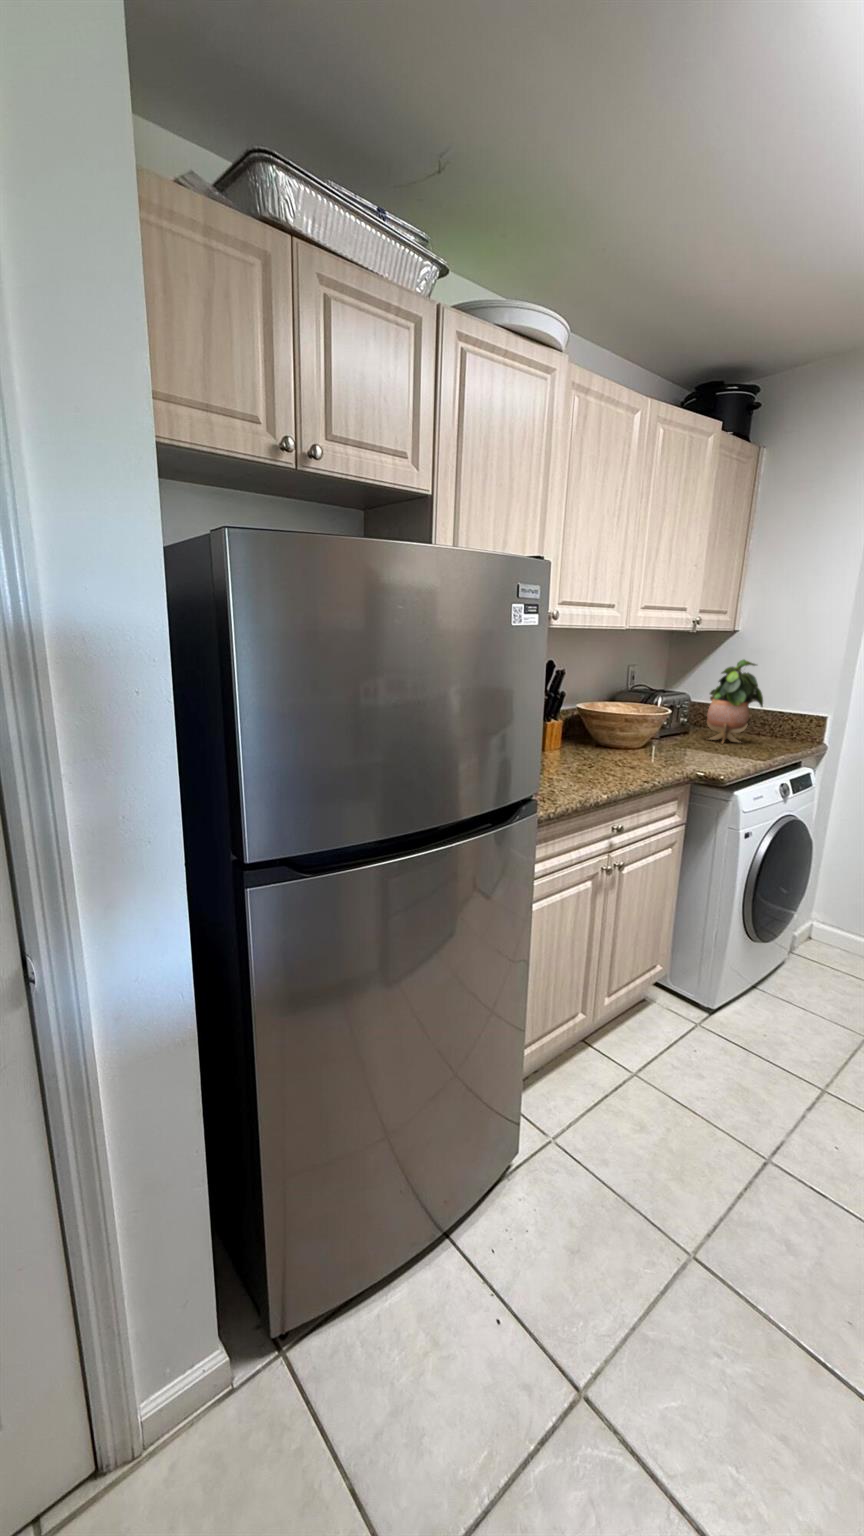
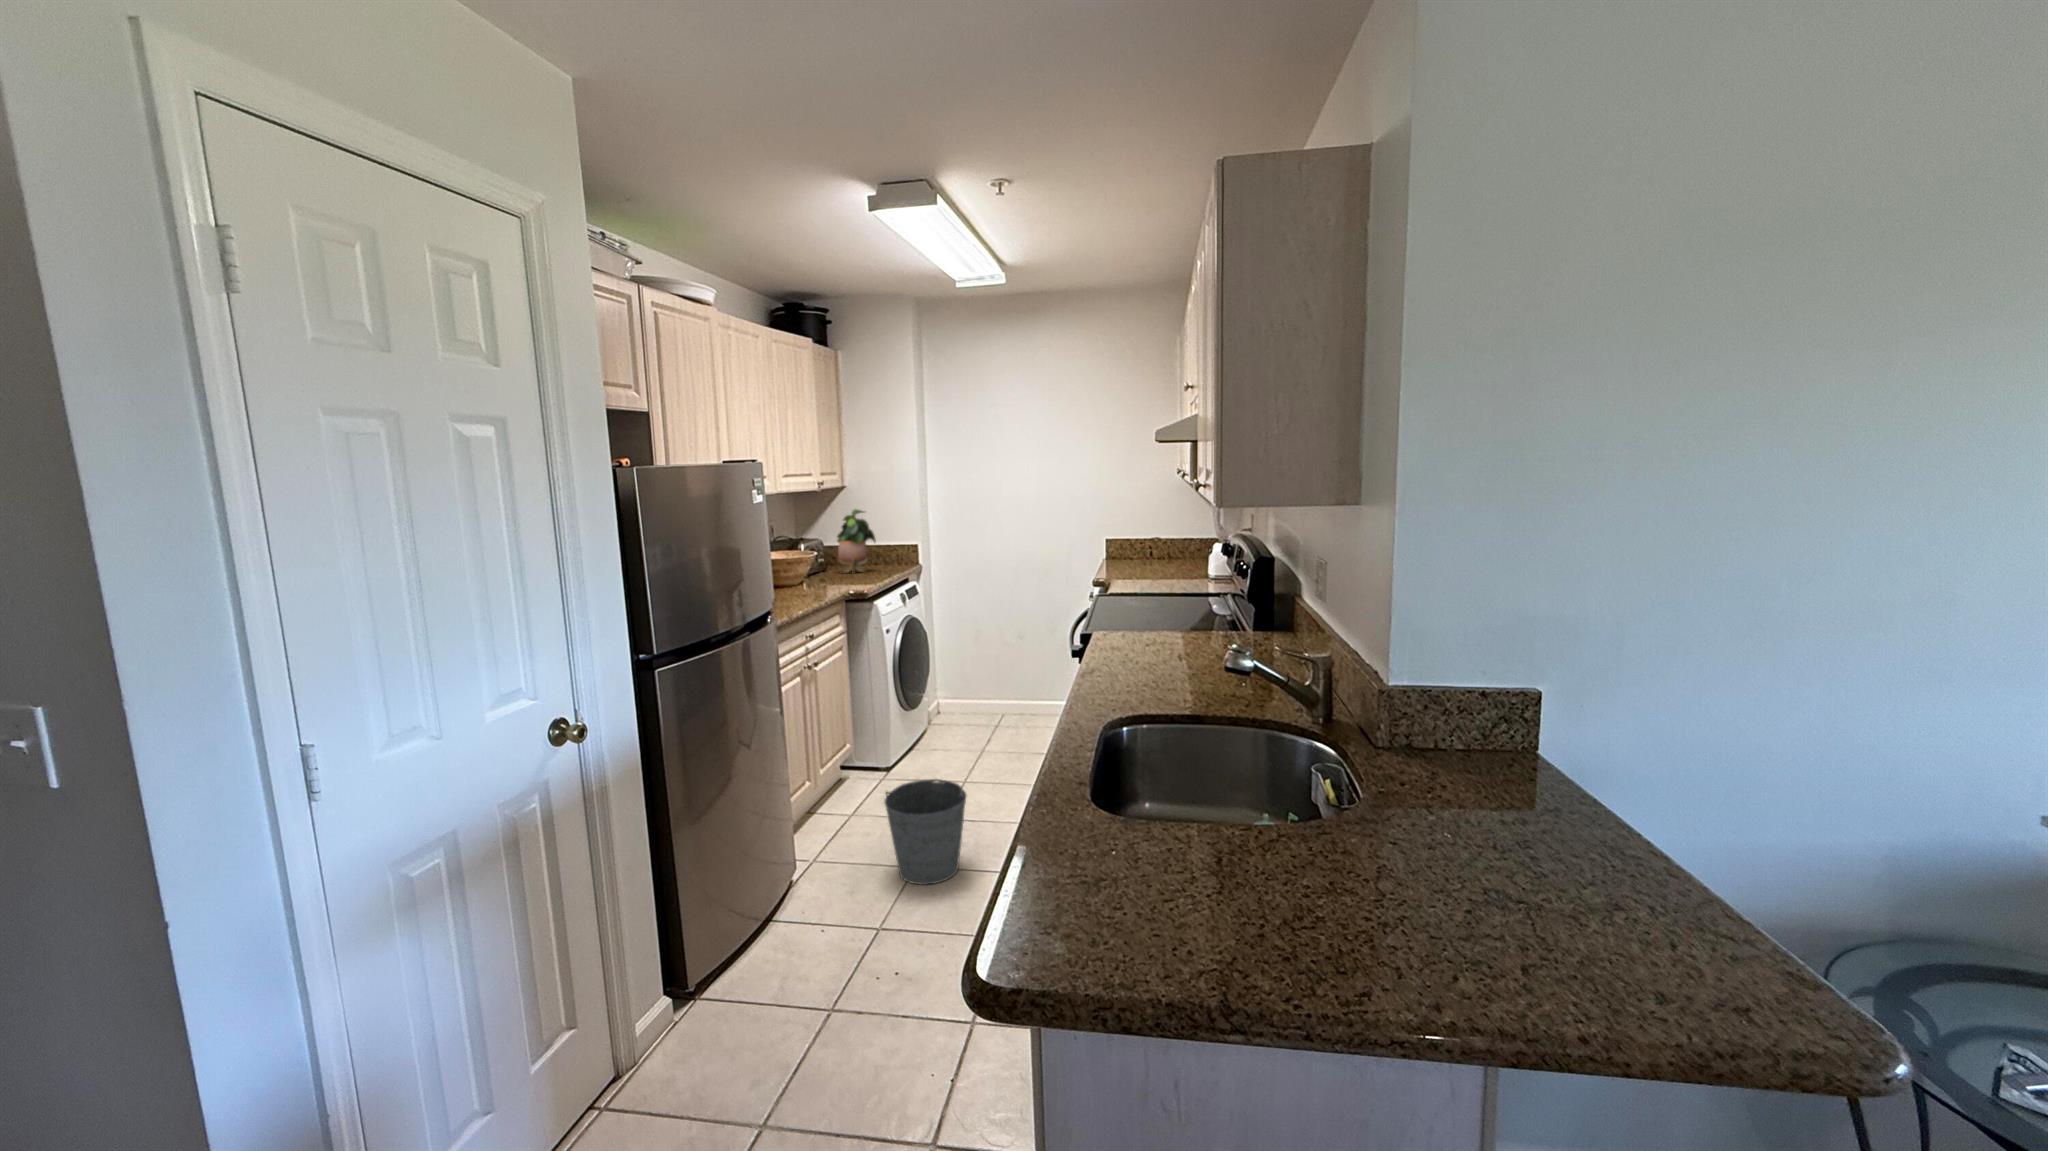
bucket: none [648,1117,808,1338] -> present [884,779,966,885]

